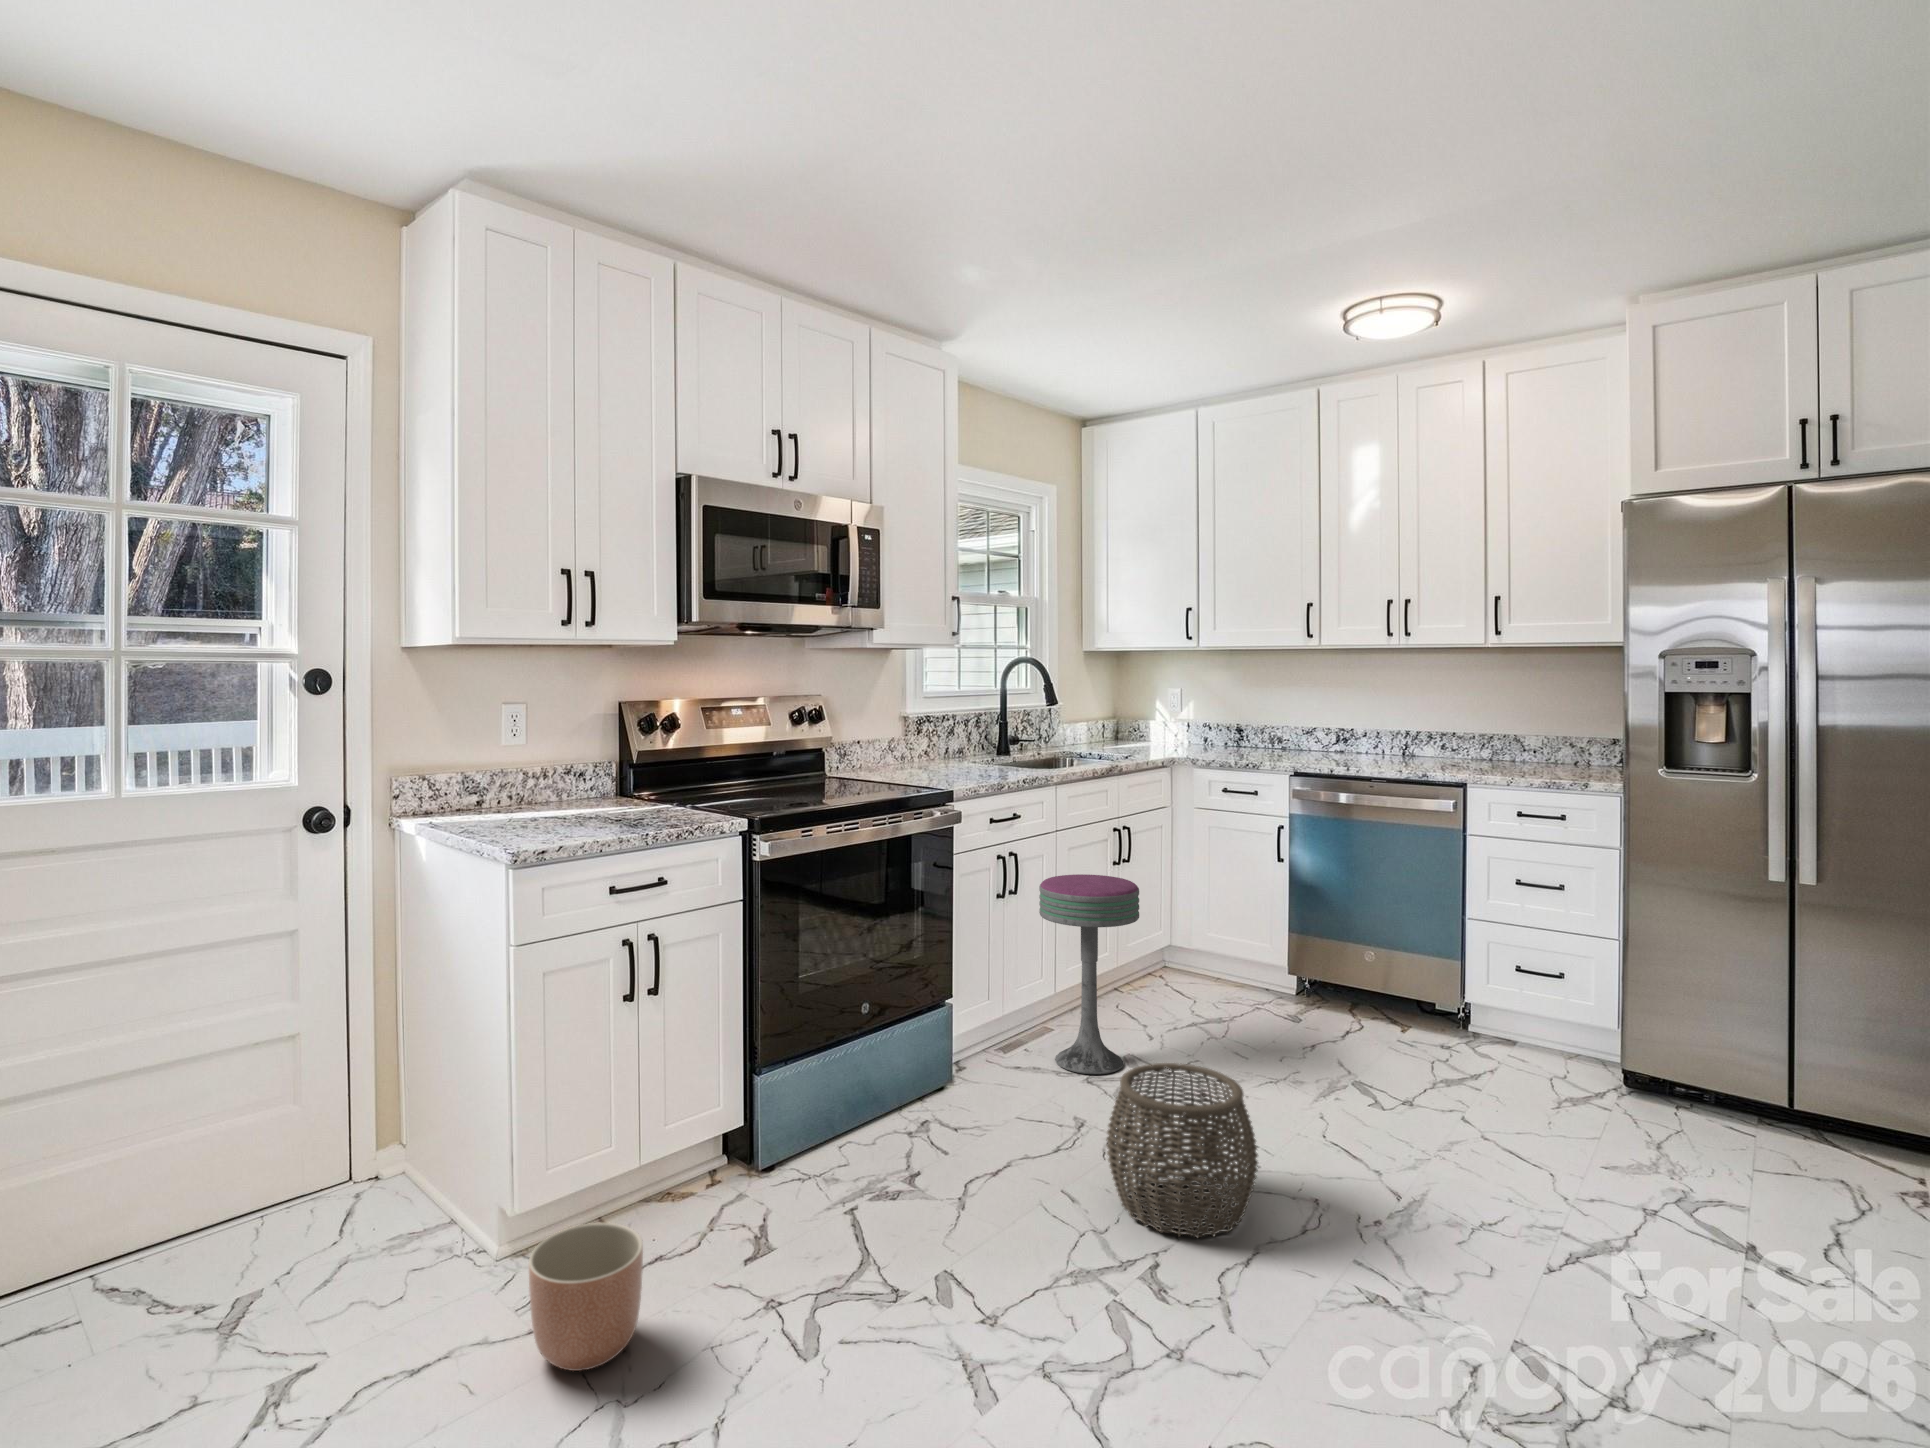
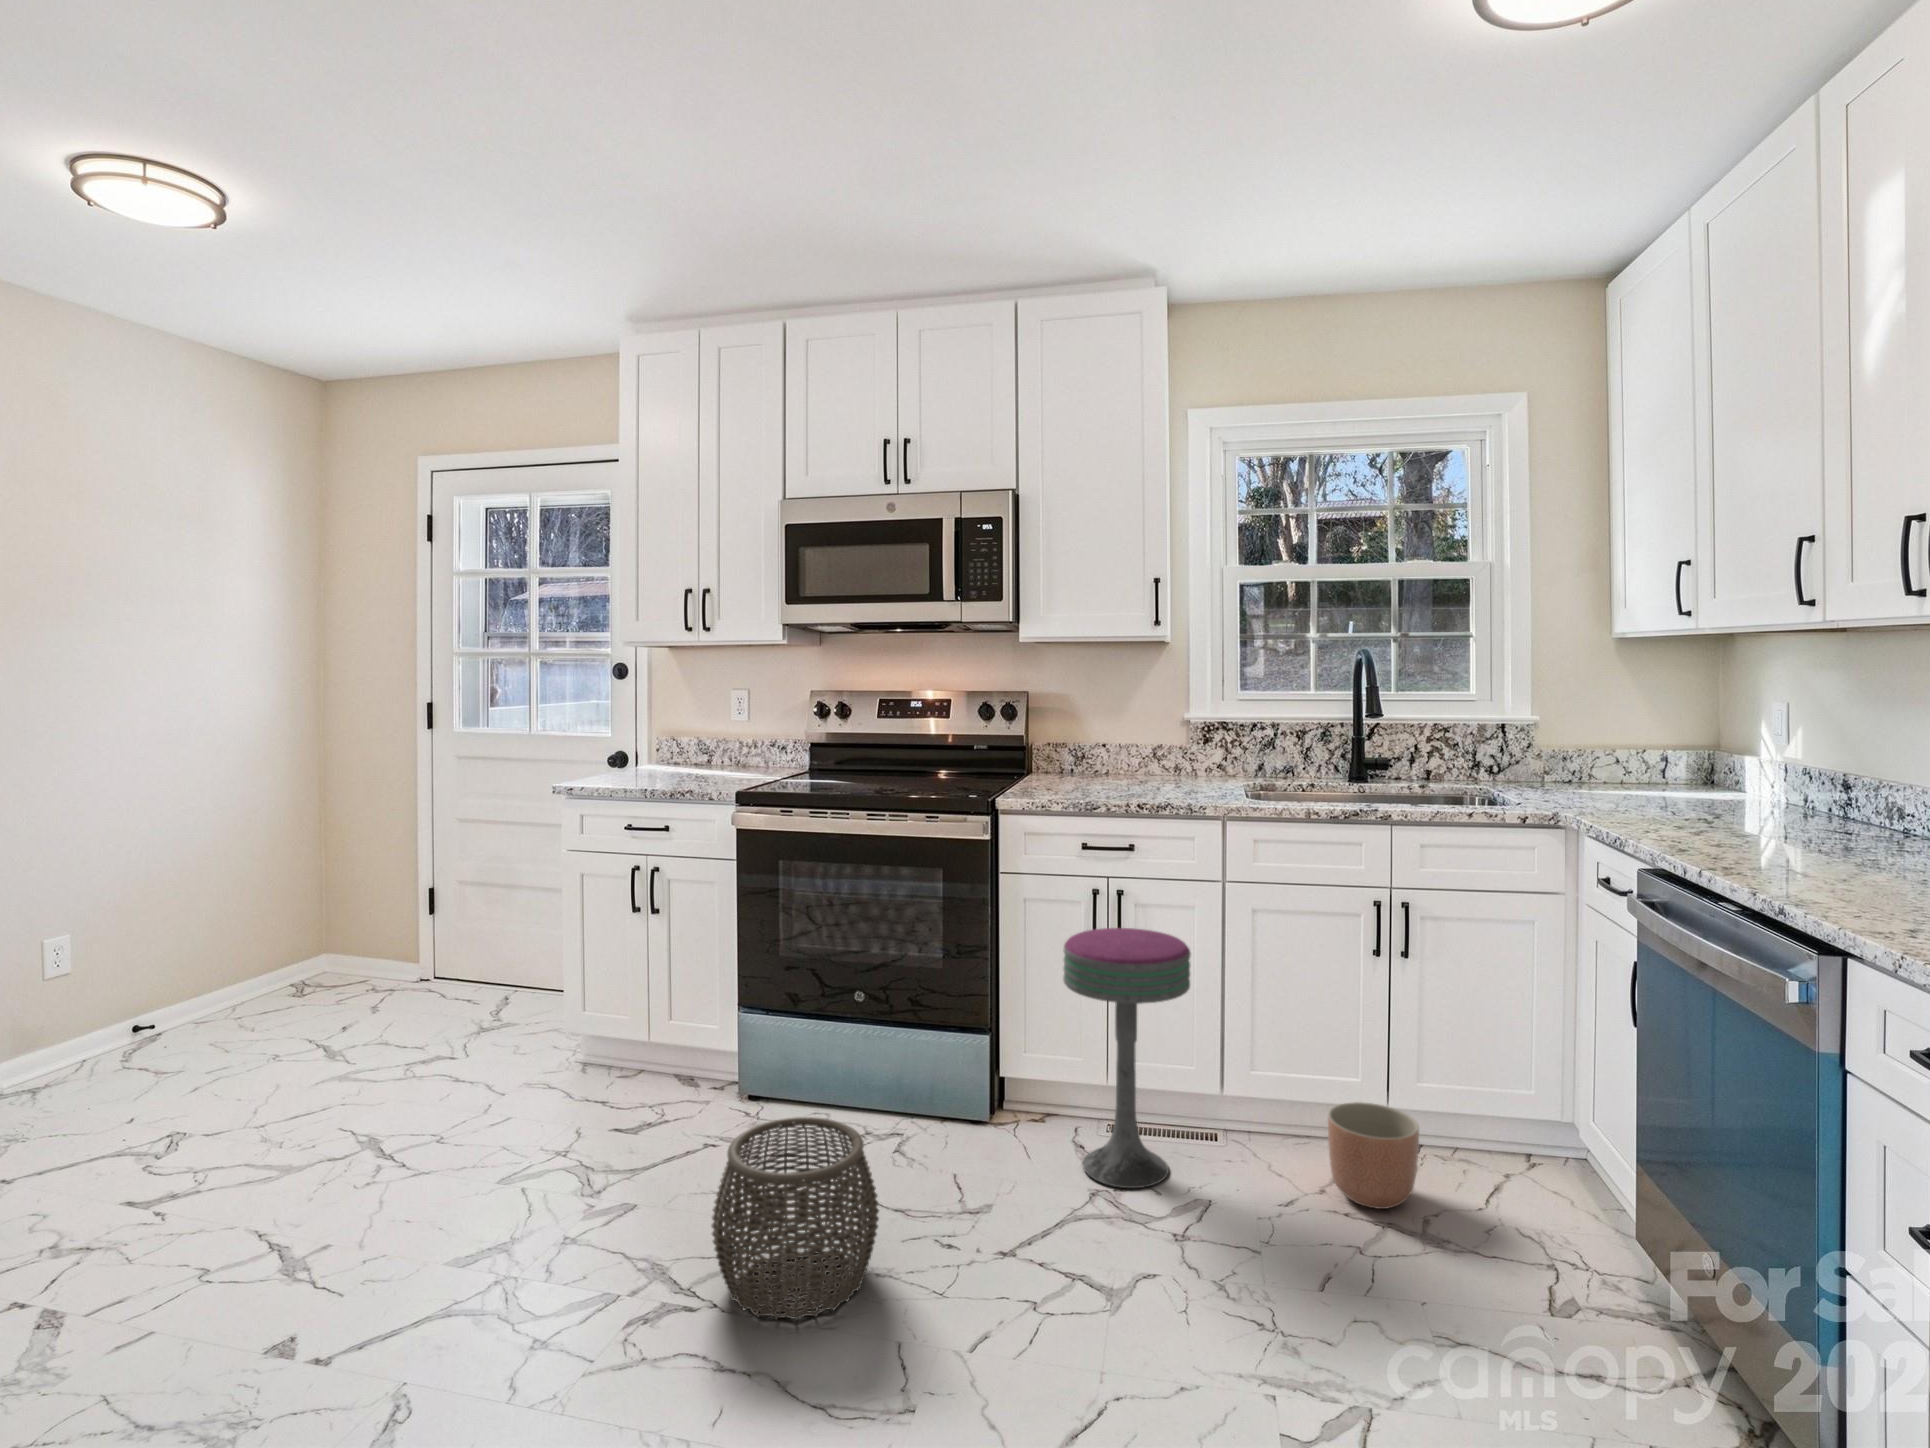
planter: present [529,1223,643,1371] -> present [1328,1102,1419,1209]

